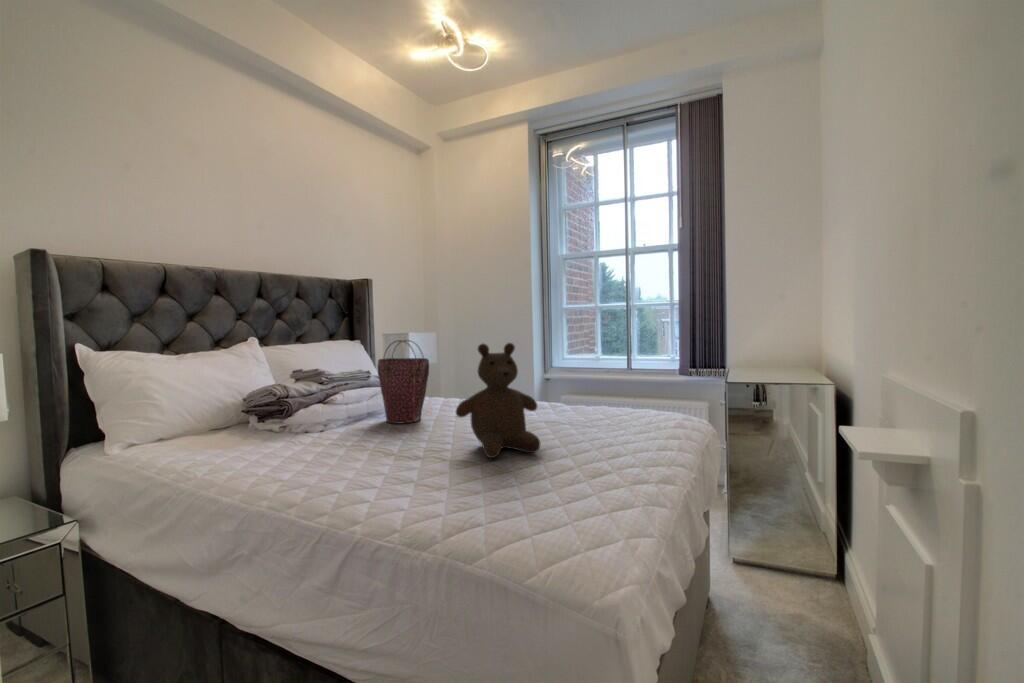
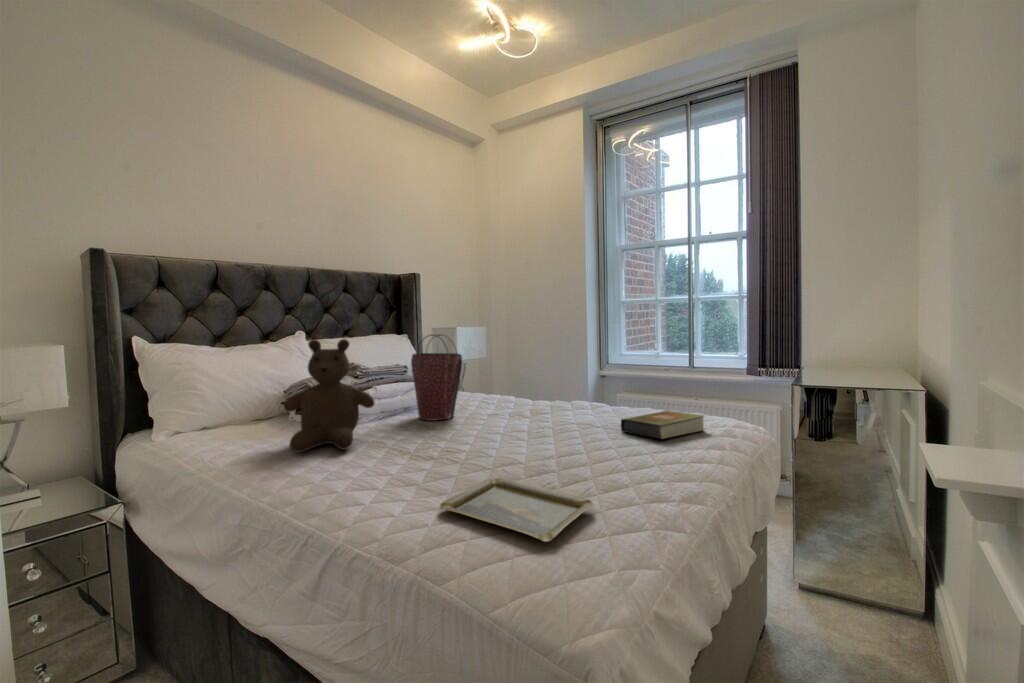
teddy bear: present [456,343,540,458] -> present [284,339,374,452]
book: none [580,407,652,432] -> present [621,411,704,439]
tray: none [439,471,575,520] -> present [439,478,593,542]

